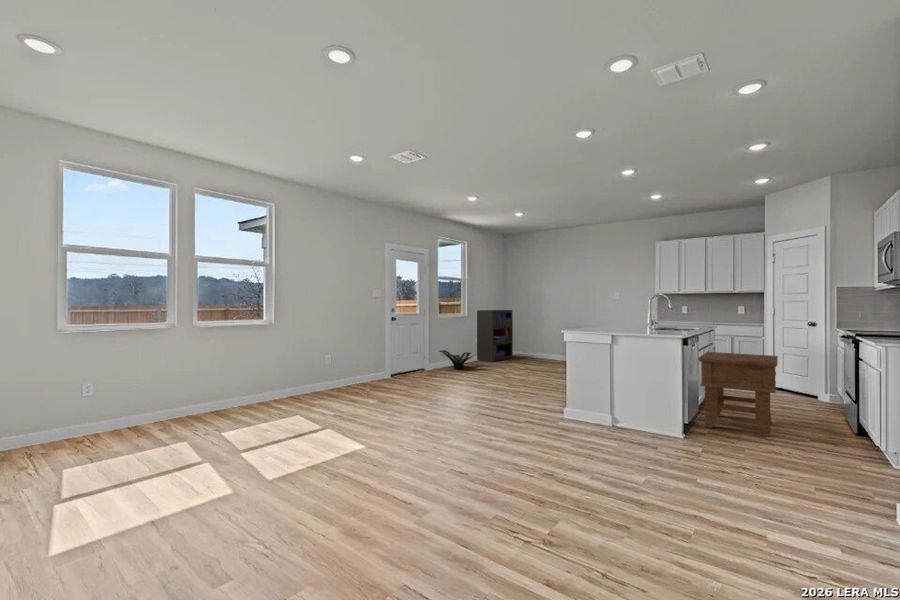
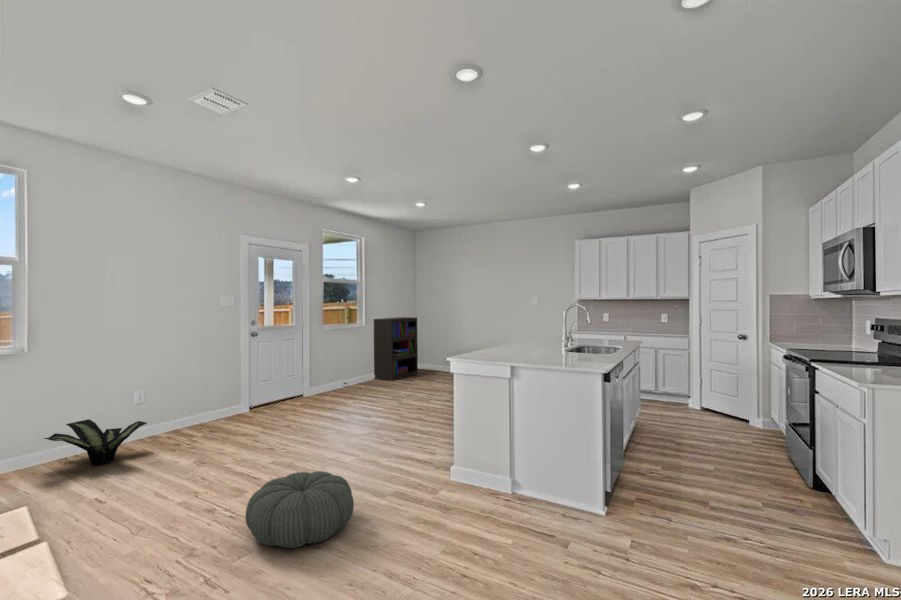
potted plant: present [439,350,473,370] -> present [44,419,147,465]
side table: present [698,352,778,436] -> none [622,379,721,499]
pouf: none [437,401,504,441] -> present [245,471,354,548]

